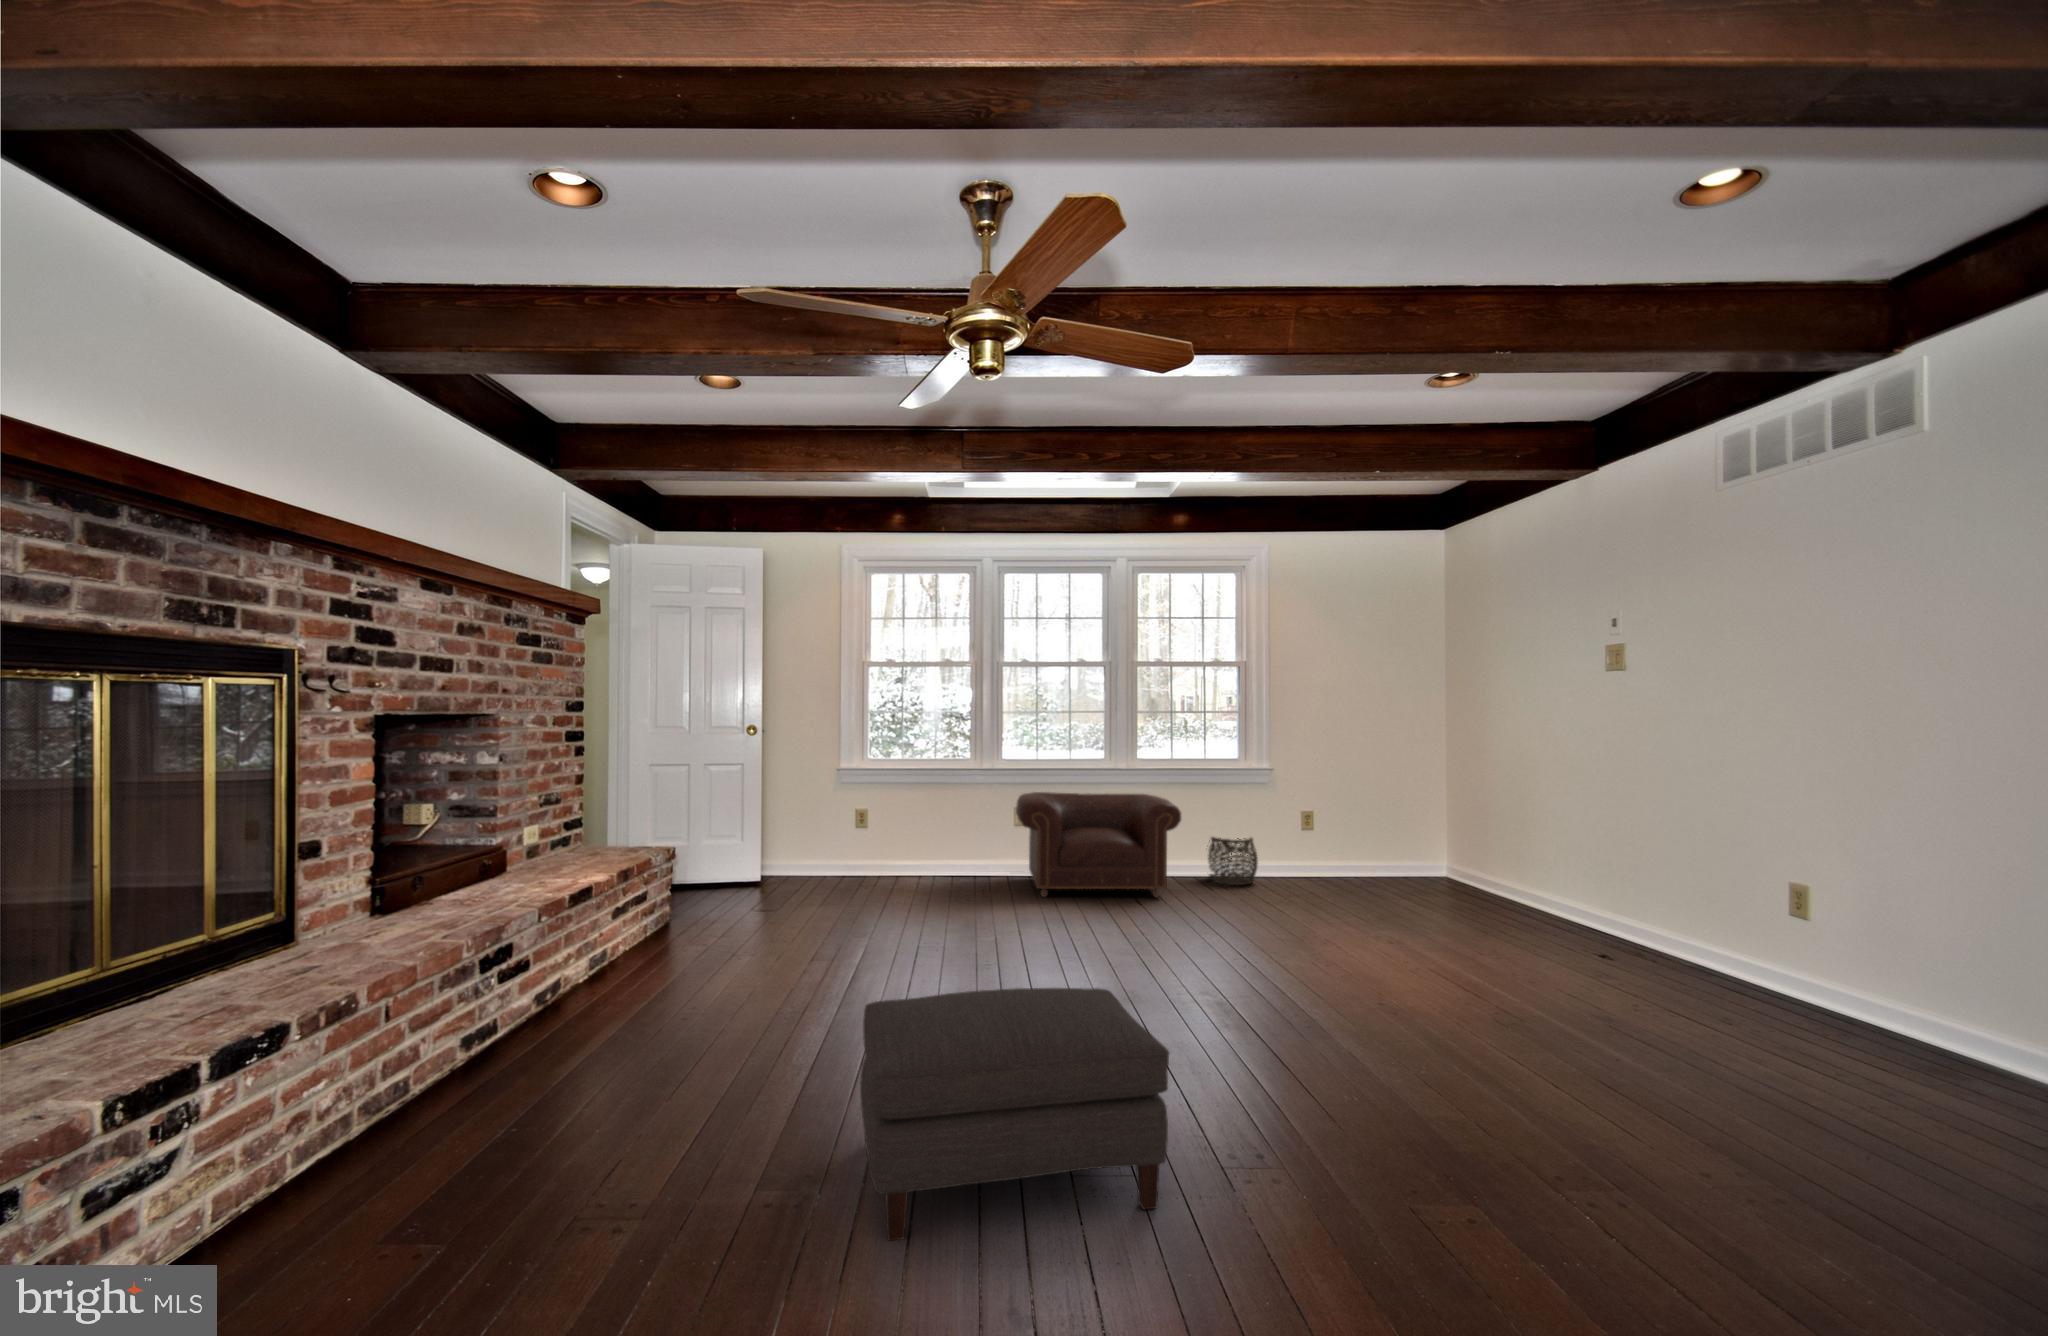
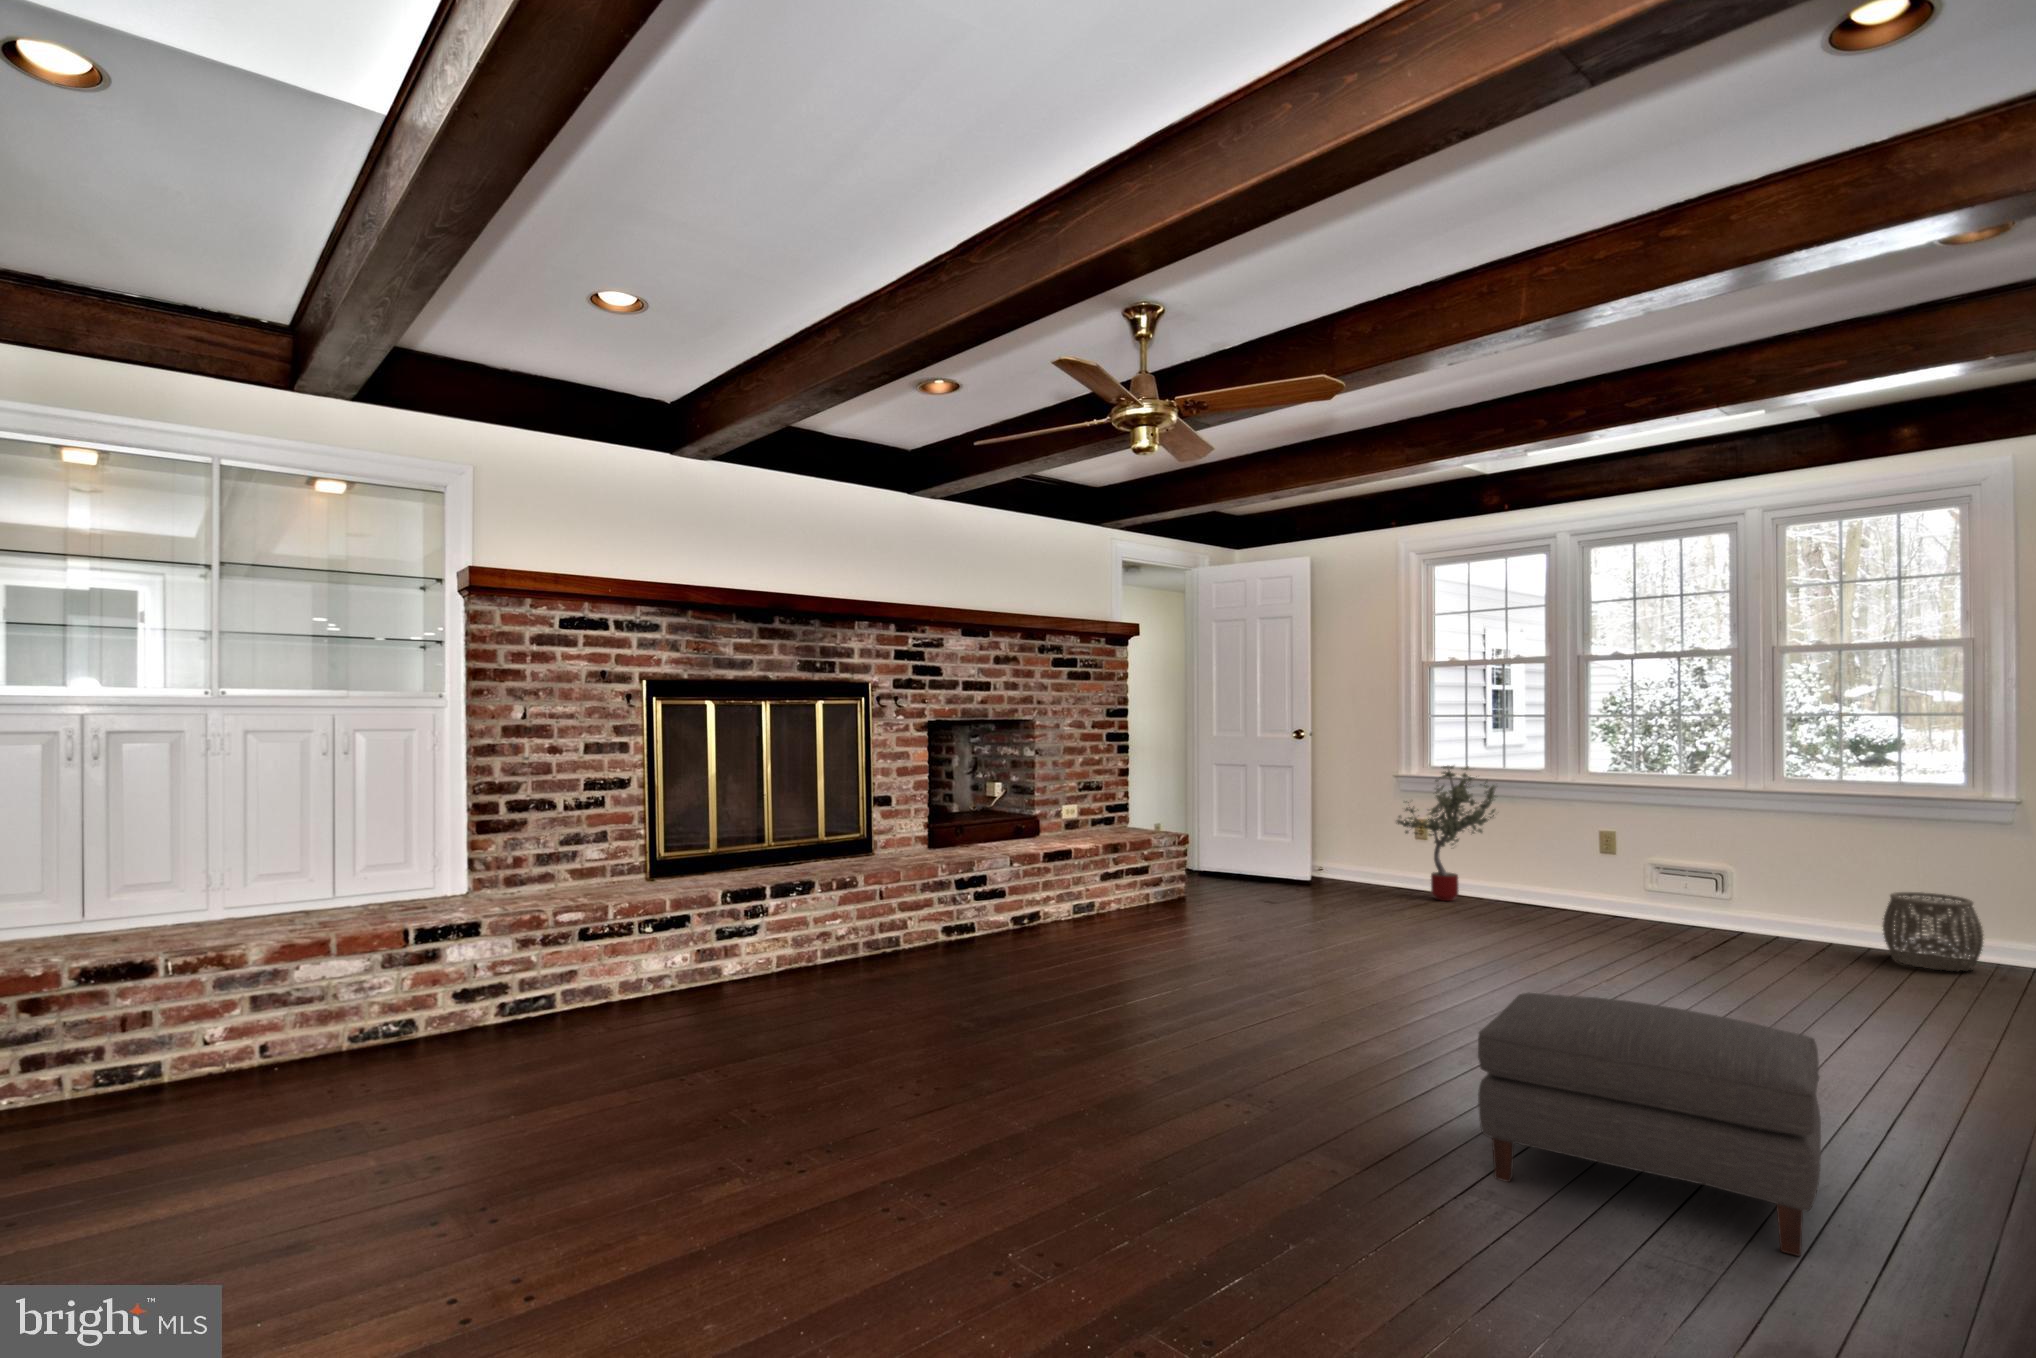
potted tree: none [853,757,956,884] -> present [1397,766,1497,901]
armchair: present [1016,792,1181,897] -> none [1543,812,1803,959]
ottoman: present [860,988,1169,1241] -> present [1478,993,1821,1256]

